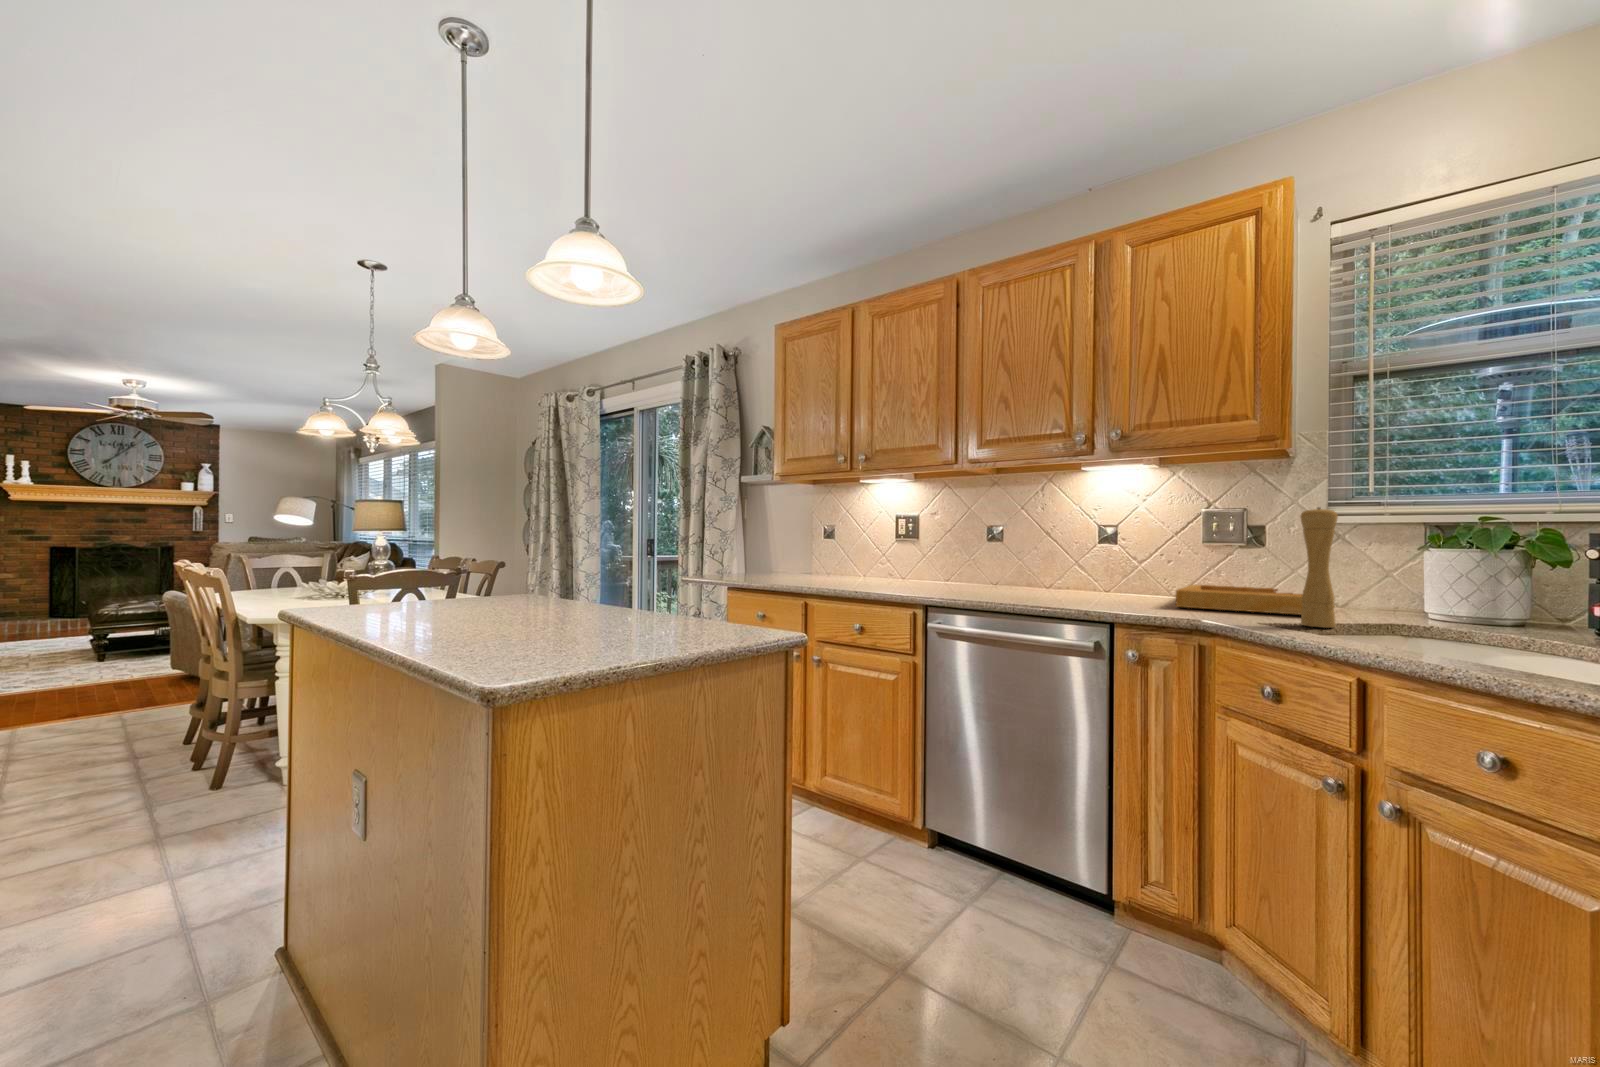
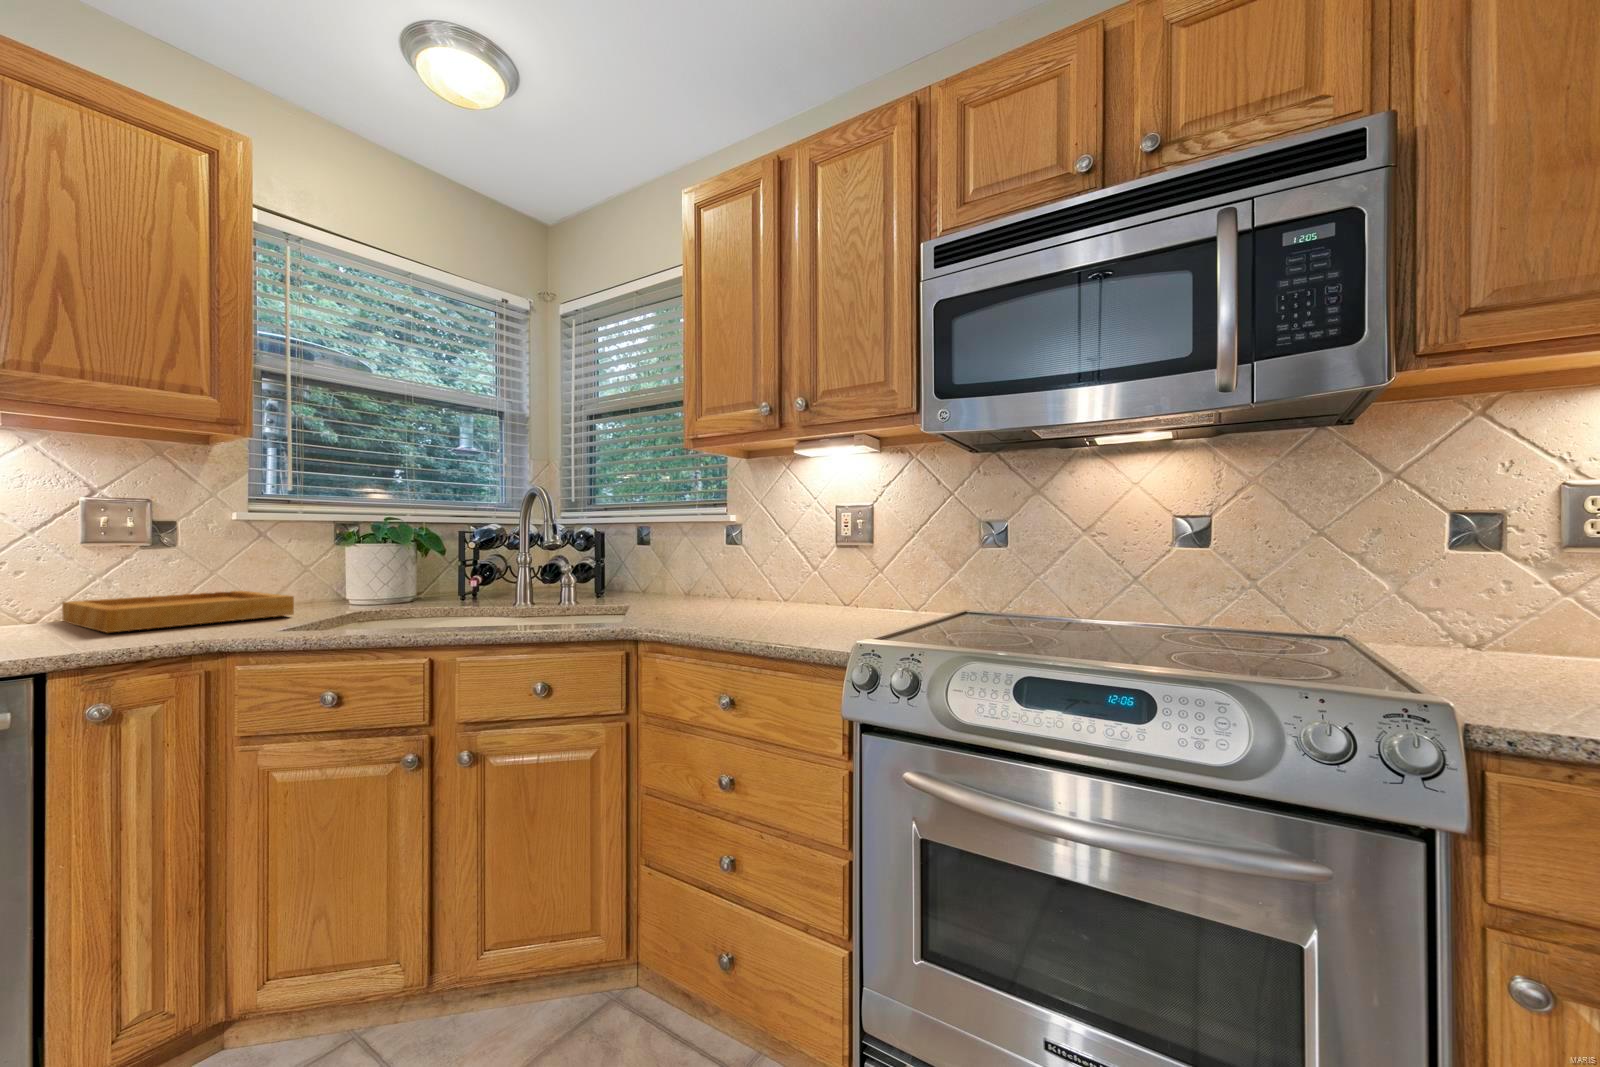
pepper mill: present [1301,507,1338,628] -> none [306,504,343,625]

